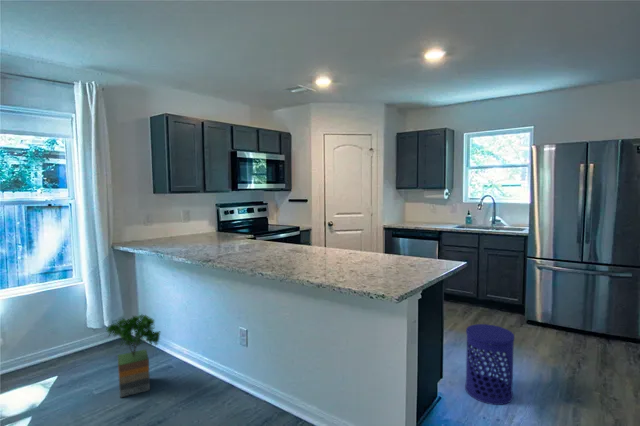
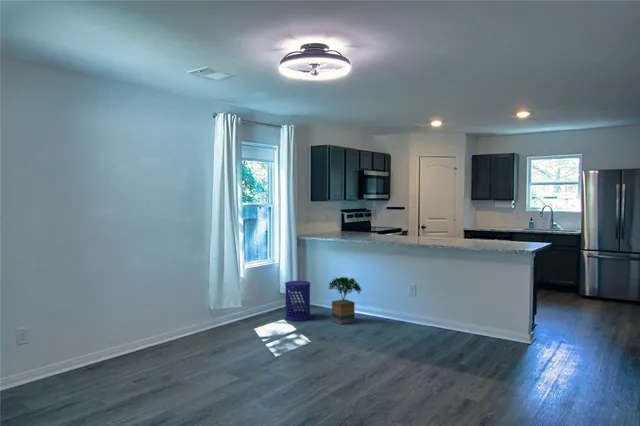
waste bin: present [465,324,514,405] -> present [285,281,310,321]

